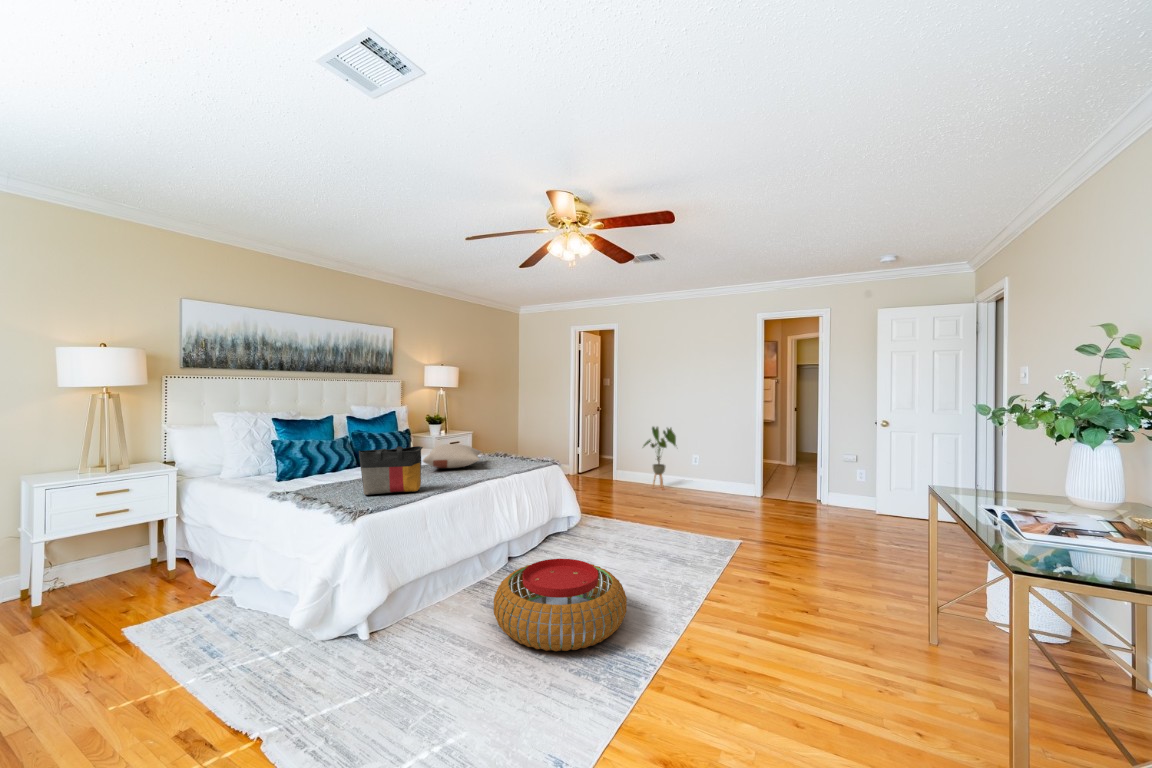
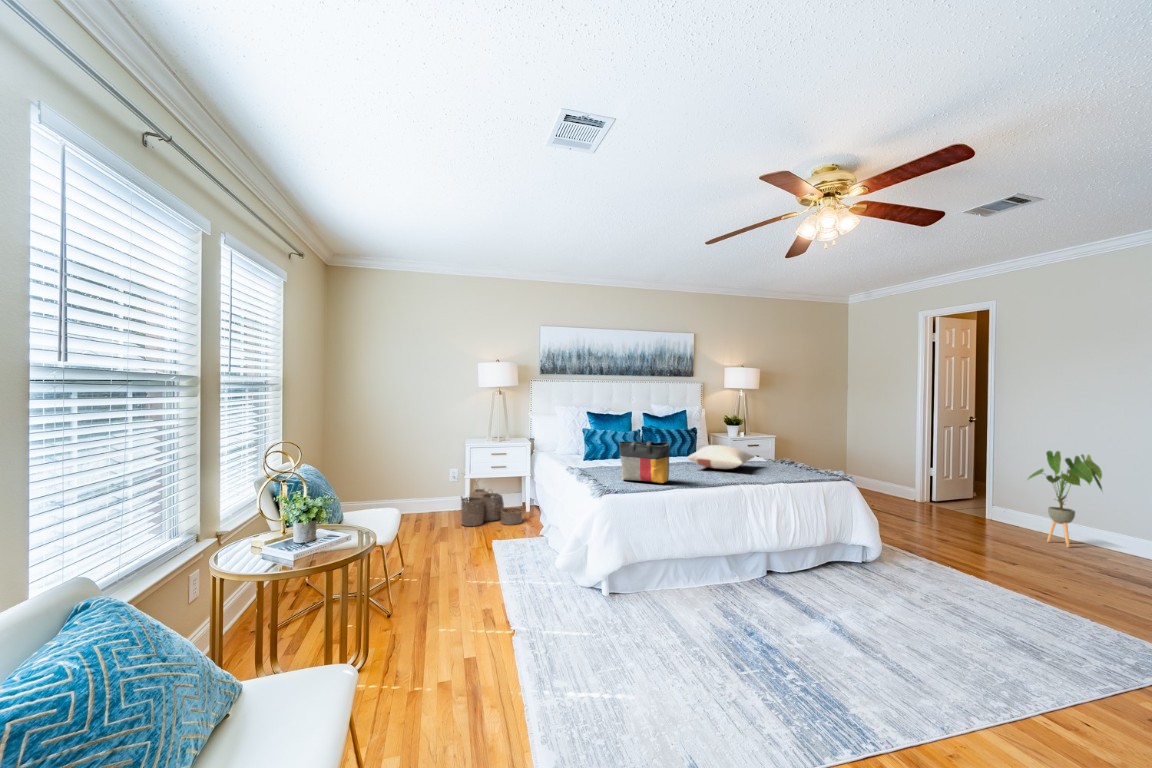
woven basket: none [41,546,174,615] -> present [461,489,523,526]
pouf: present [494,559,627,651] -> none [710,579,874,688]

